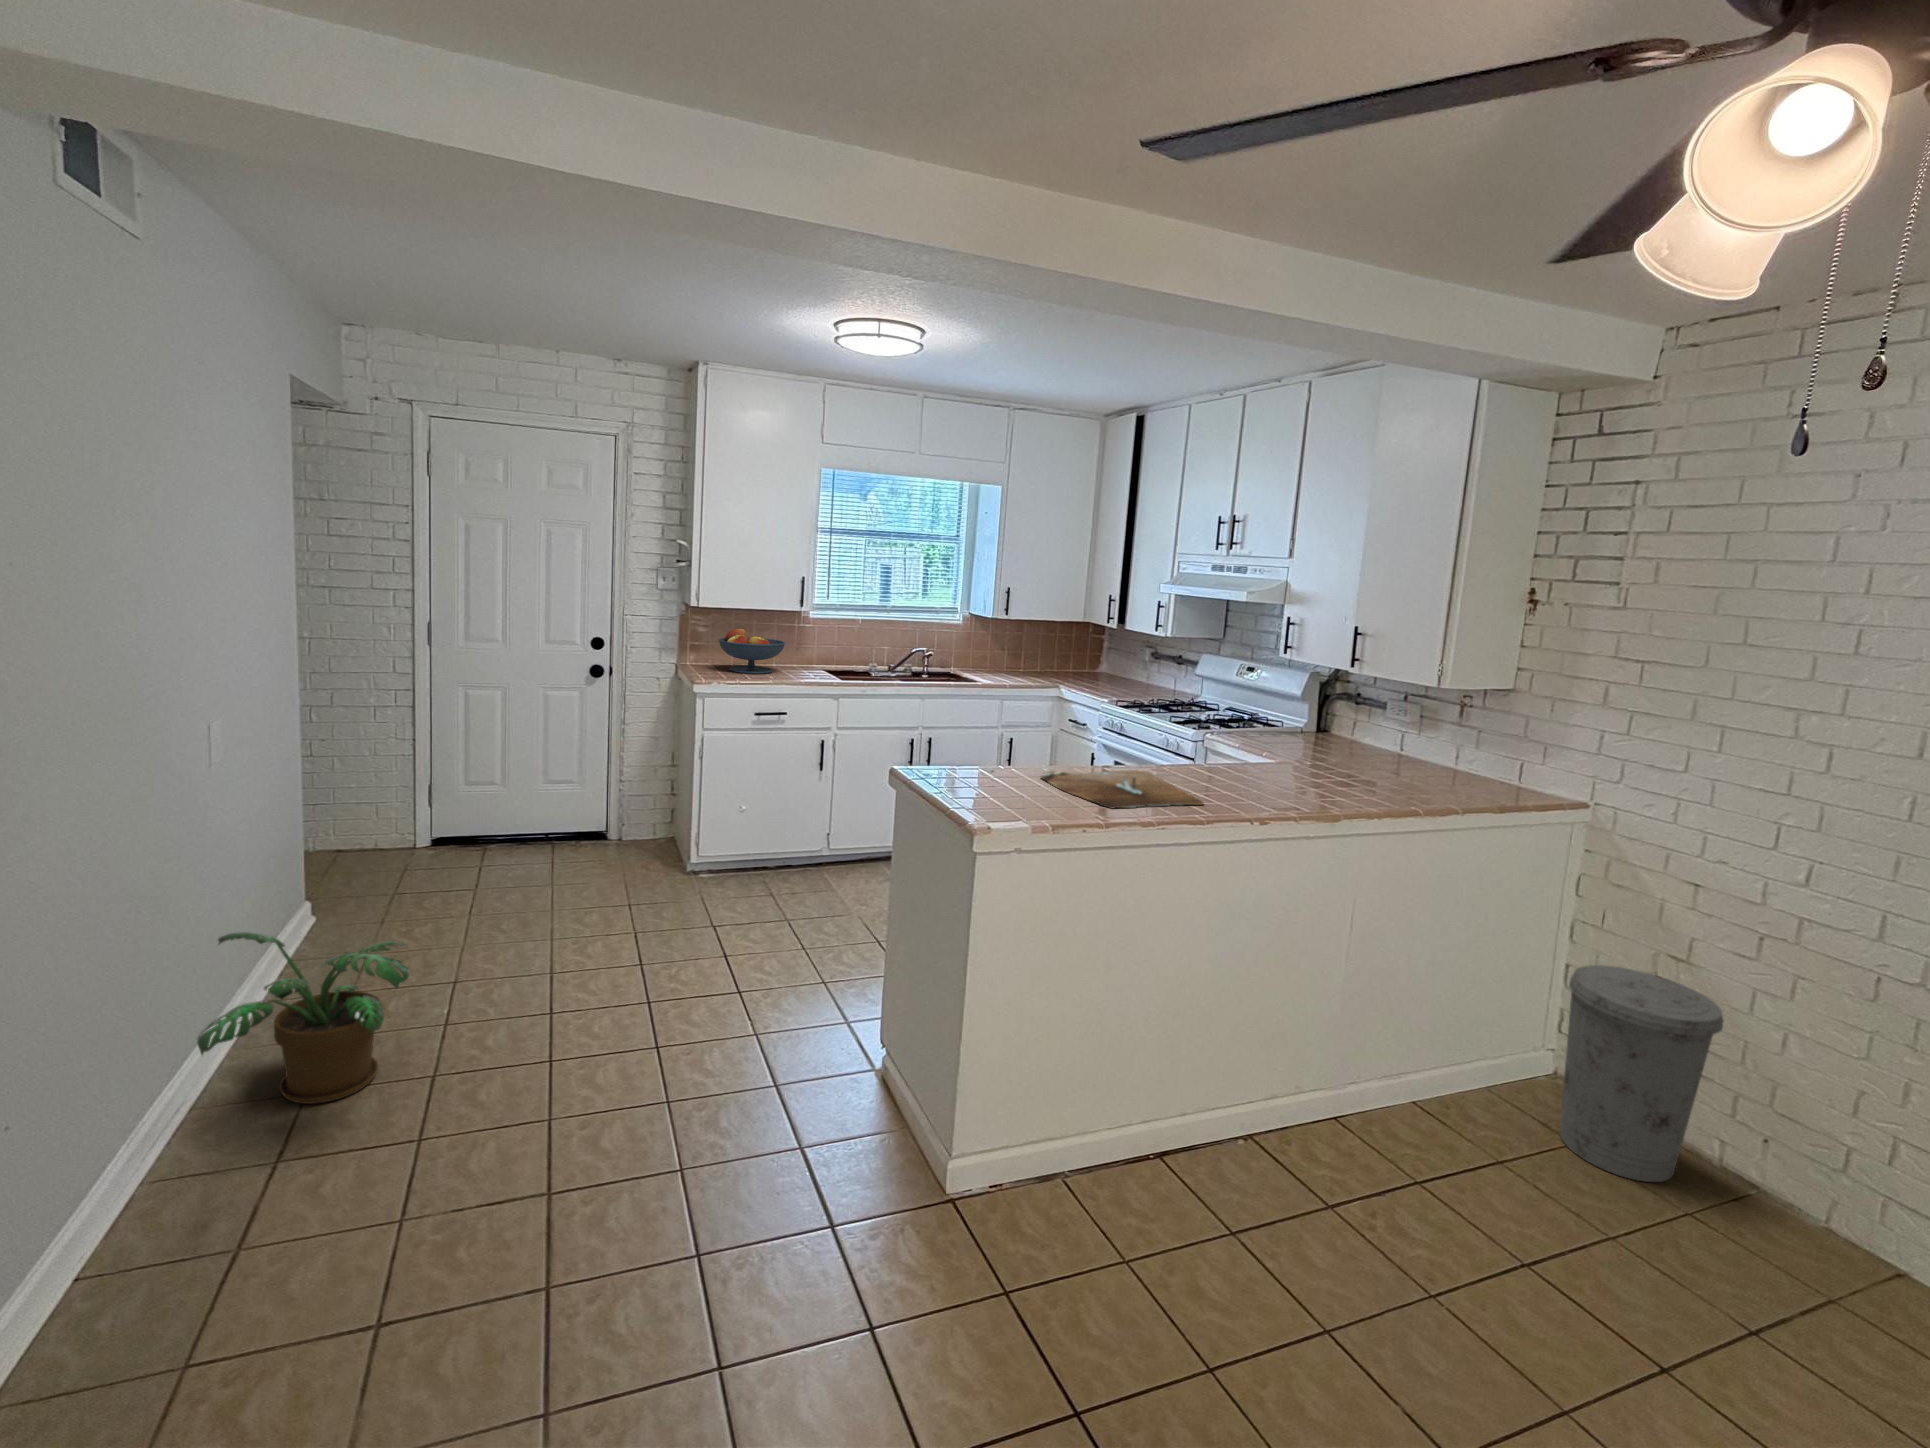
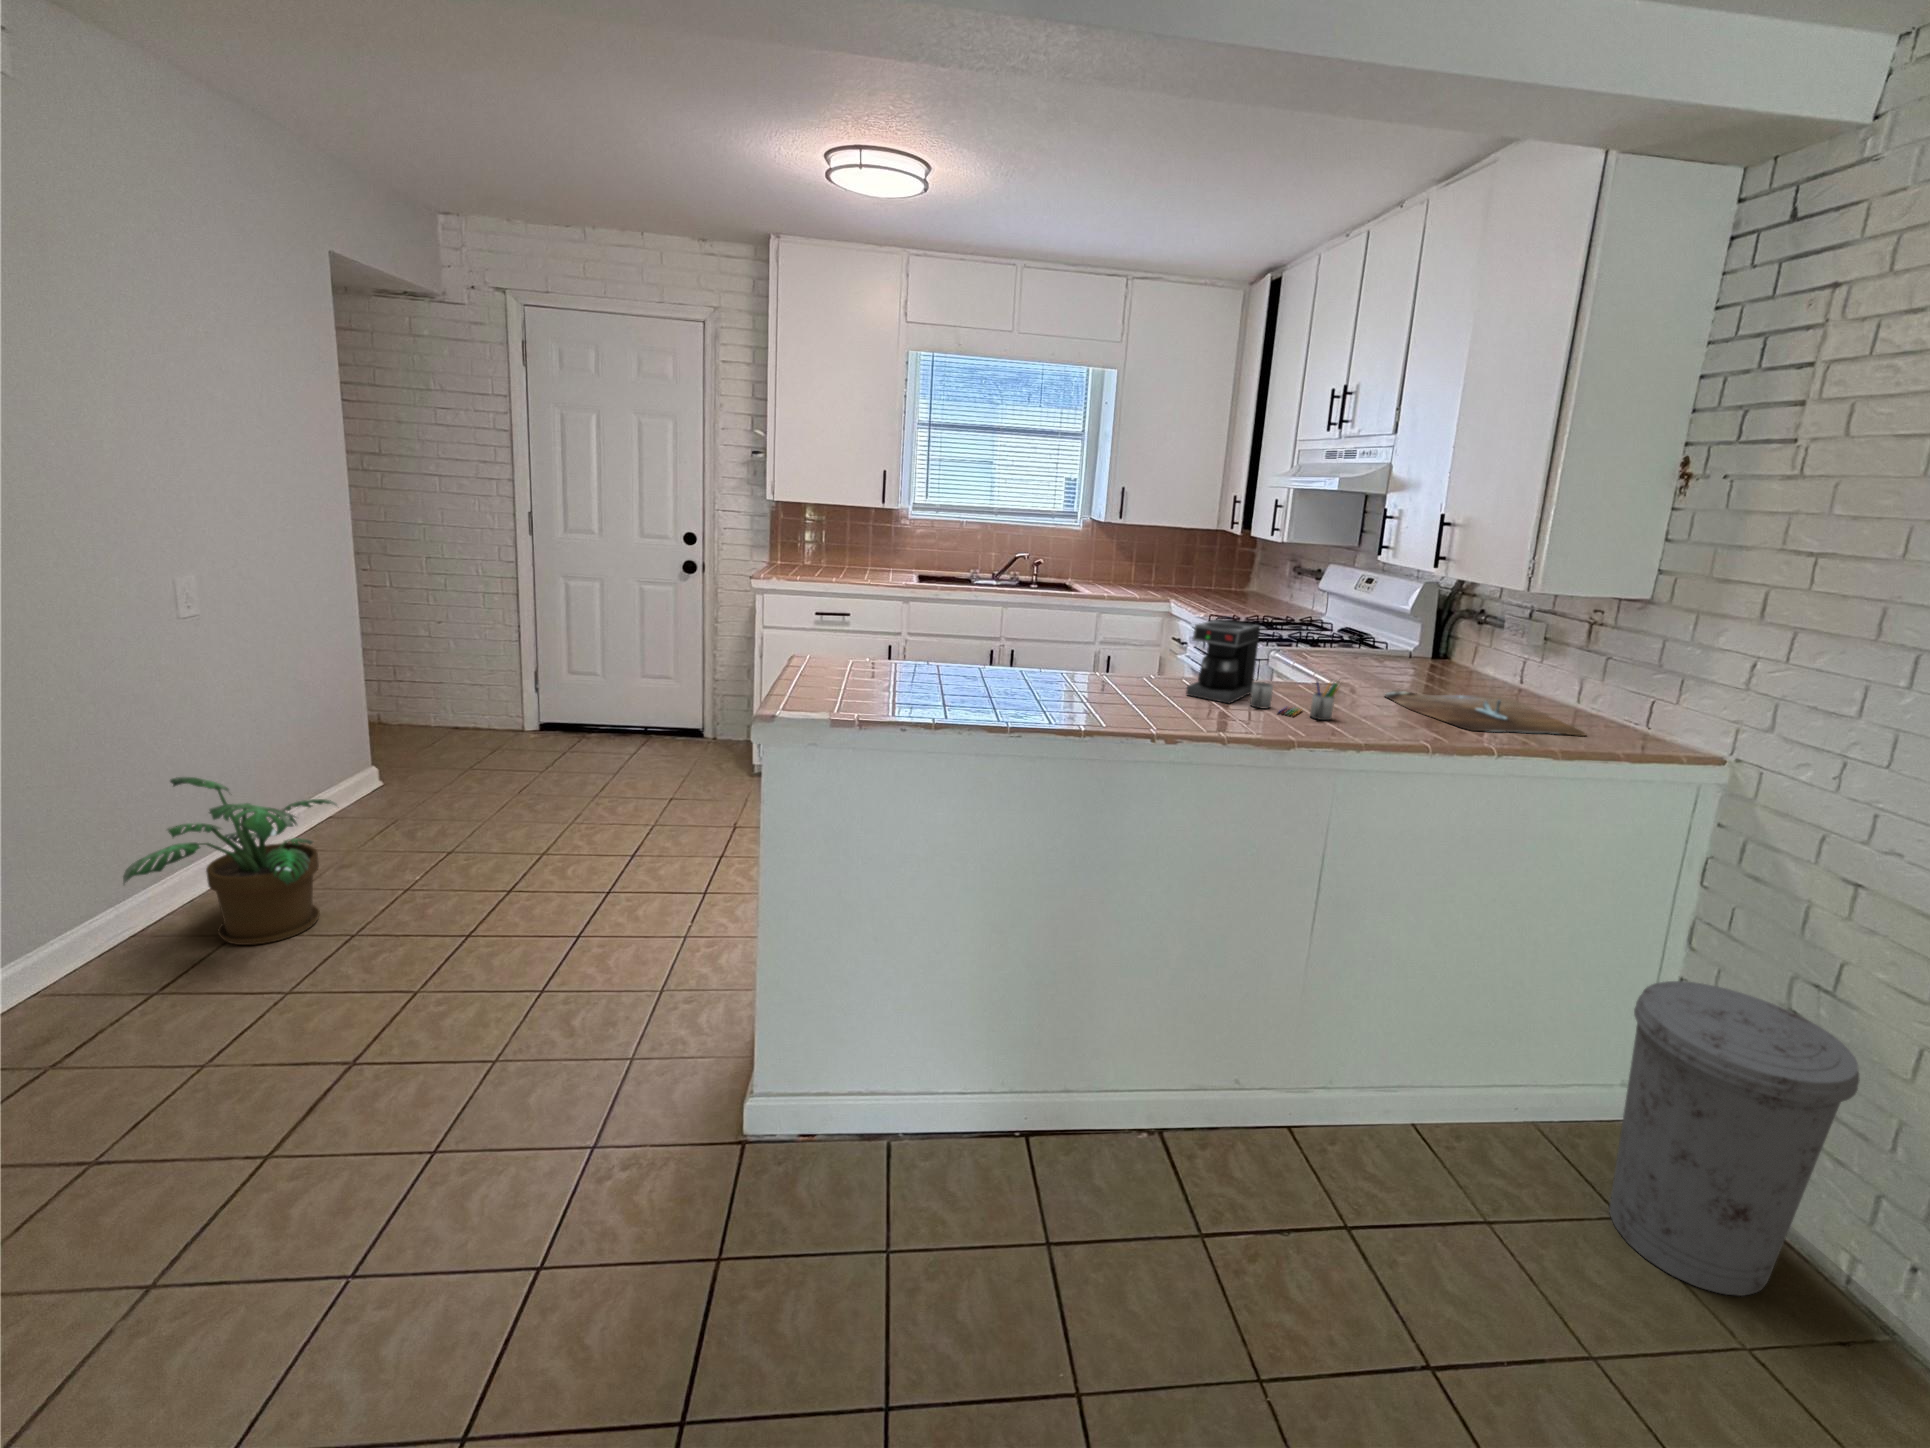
fruit bowl: present [718,629,785,674] -> none [798,525,869,573]
coffee maker: none [1219,718,1346,795] -> present [1186,619,1341,720]
cutting board: present [1041,770,1203,808] -> present [1384,690,1586,736]

